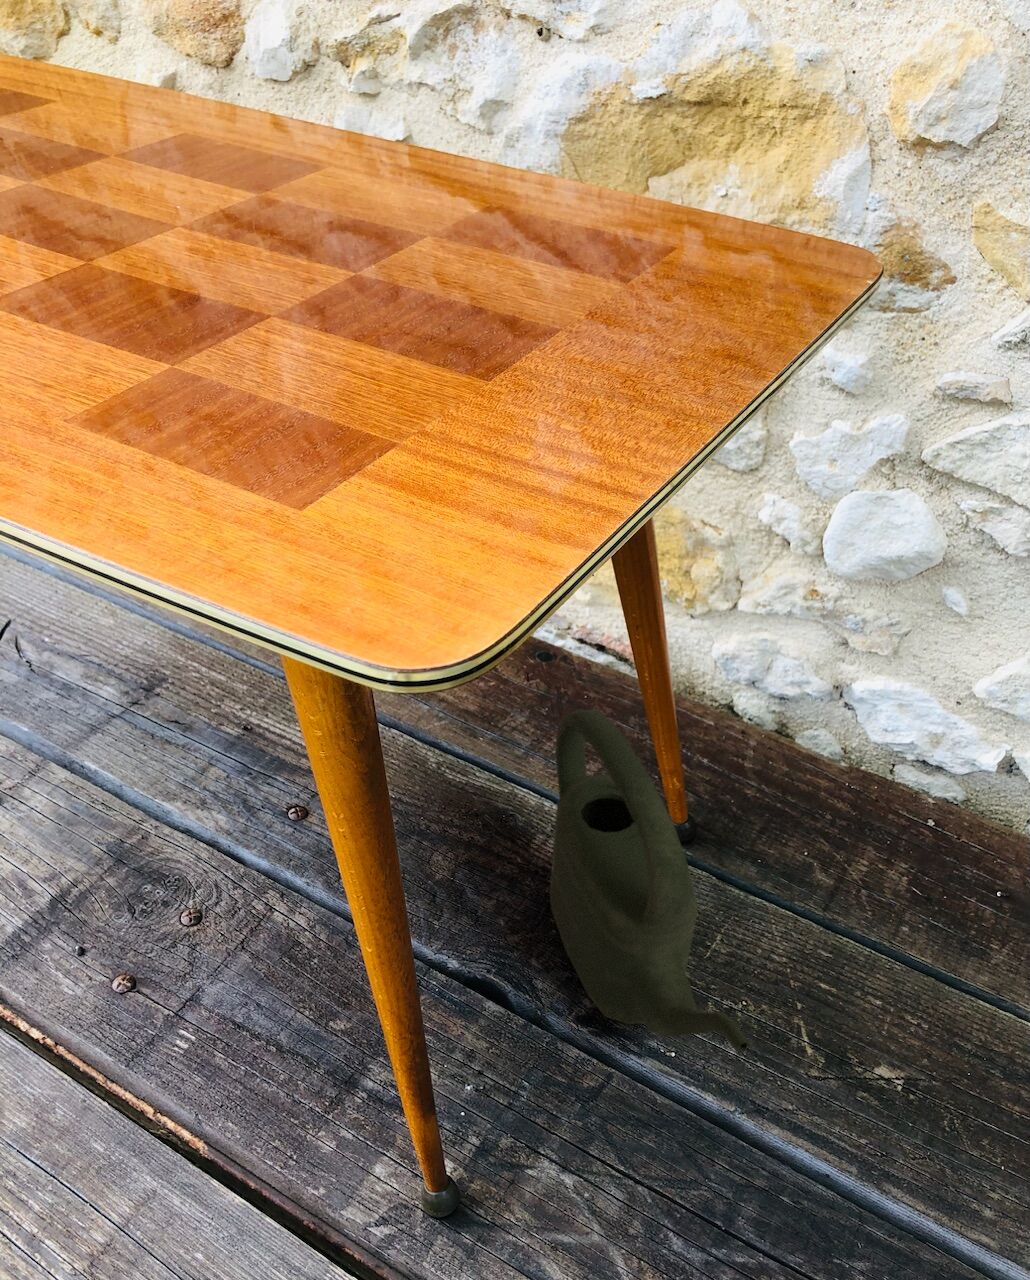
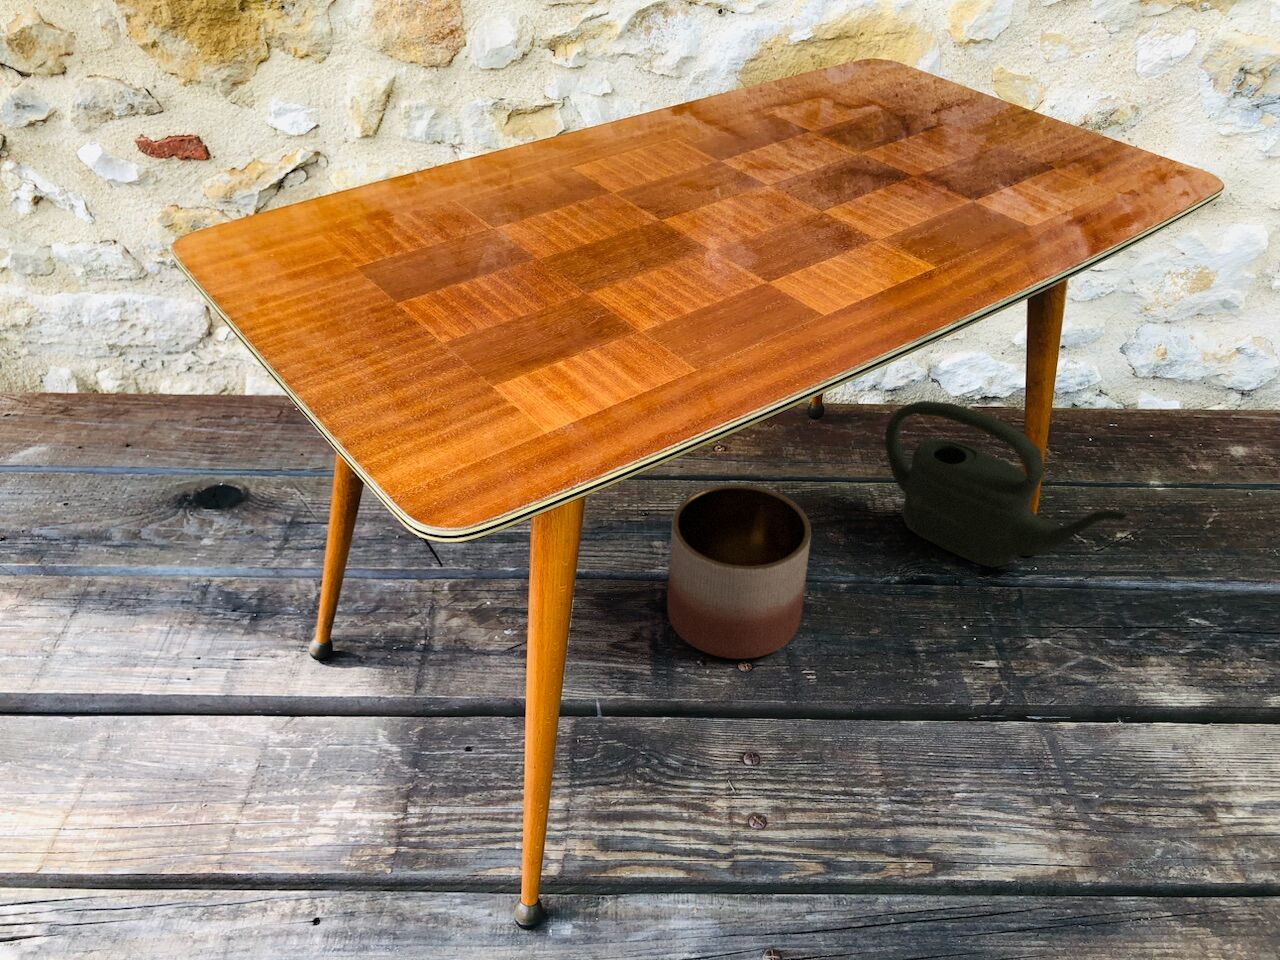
planter: none [43,717,279,988] -> present [667,484,811,659]

